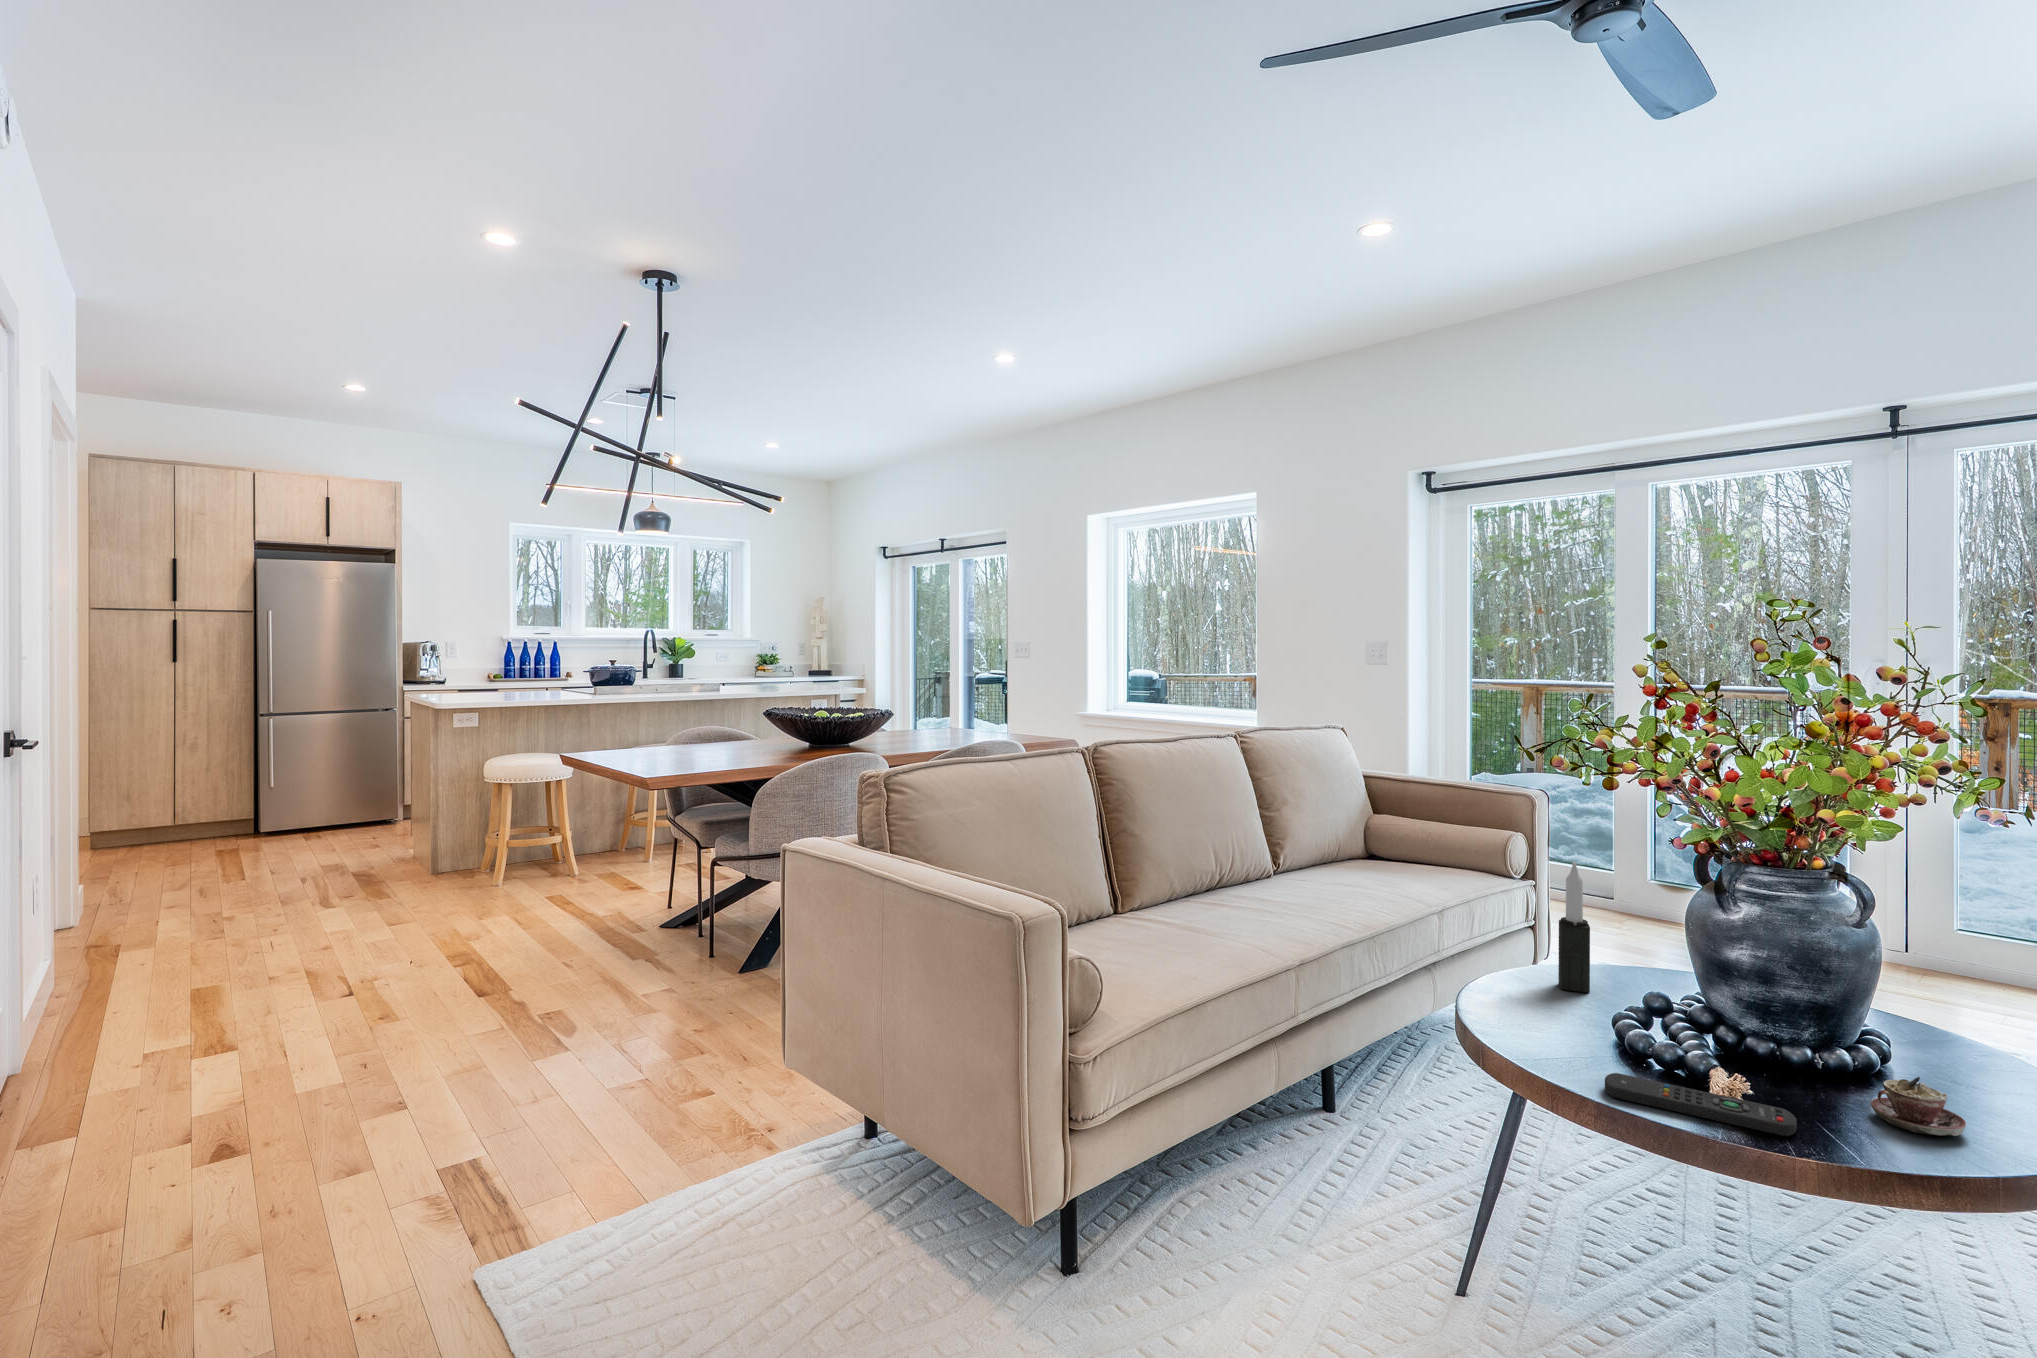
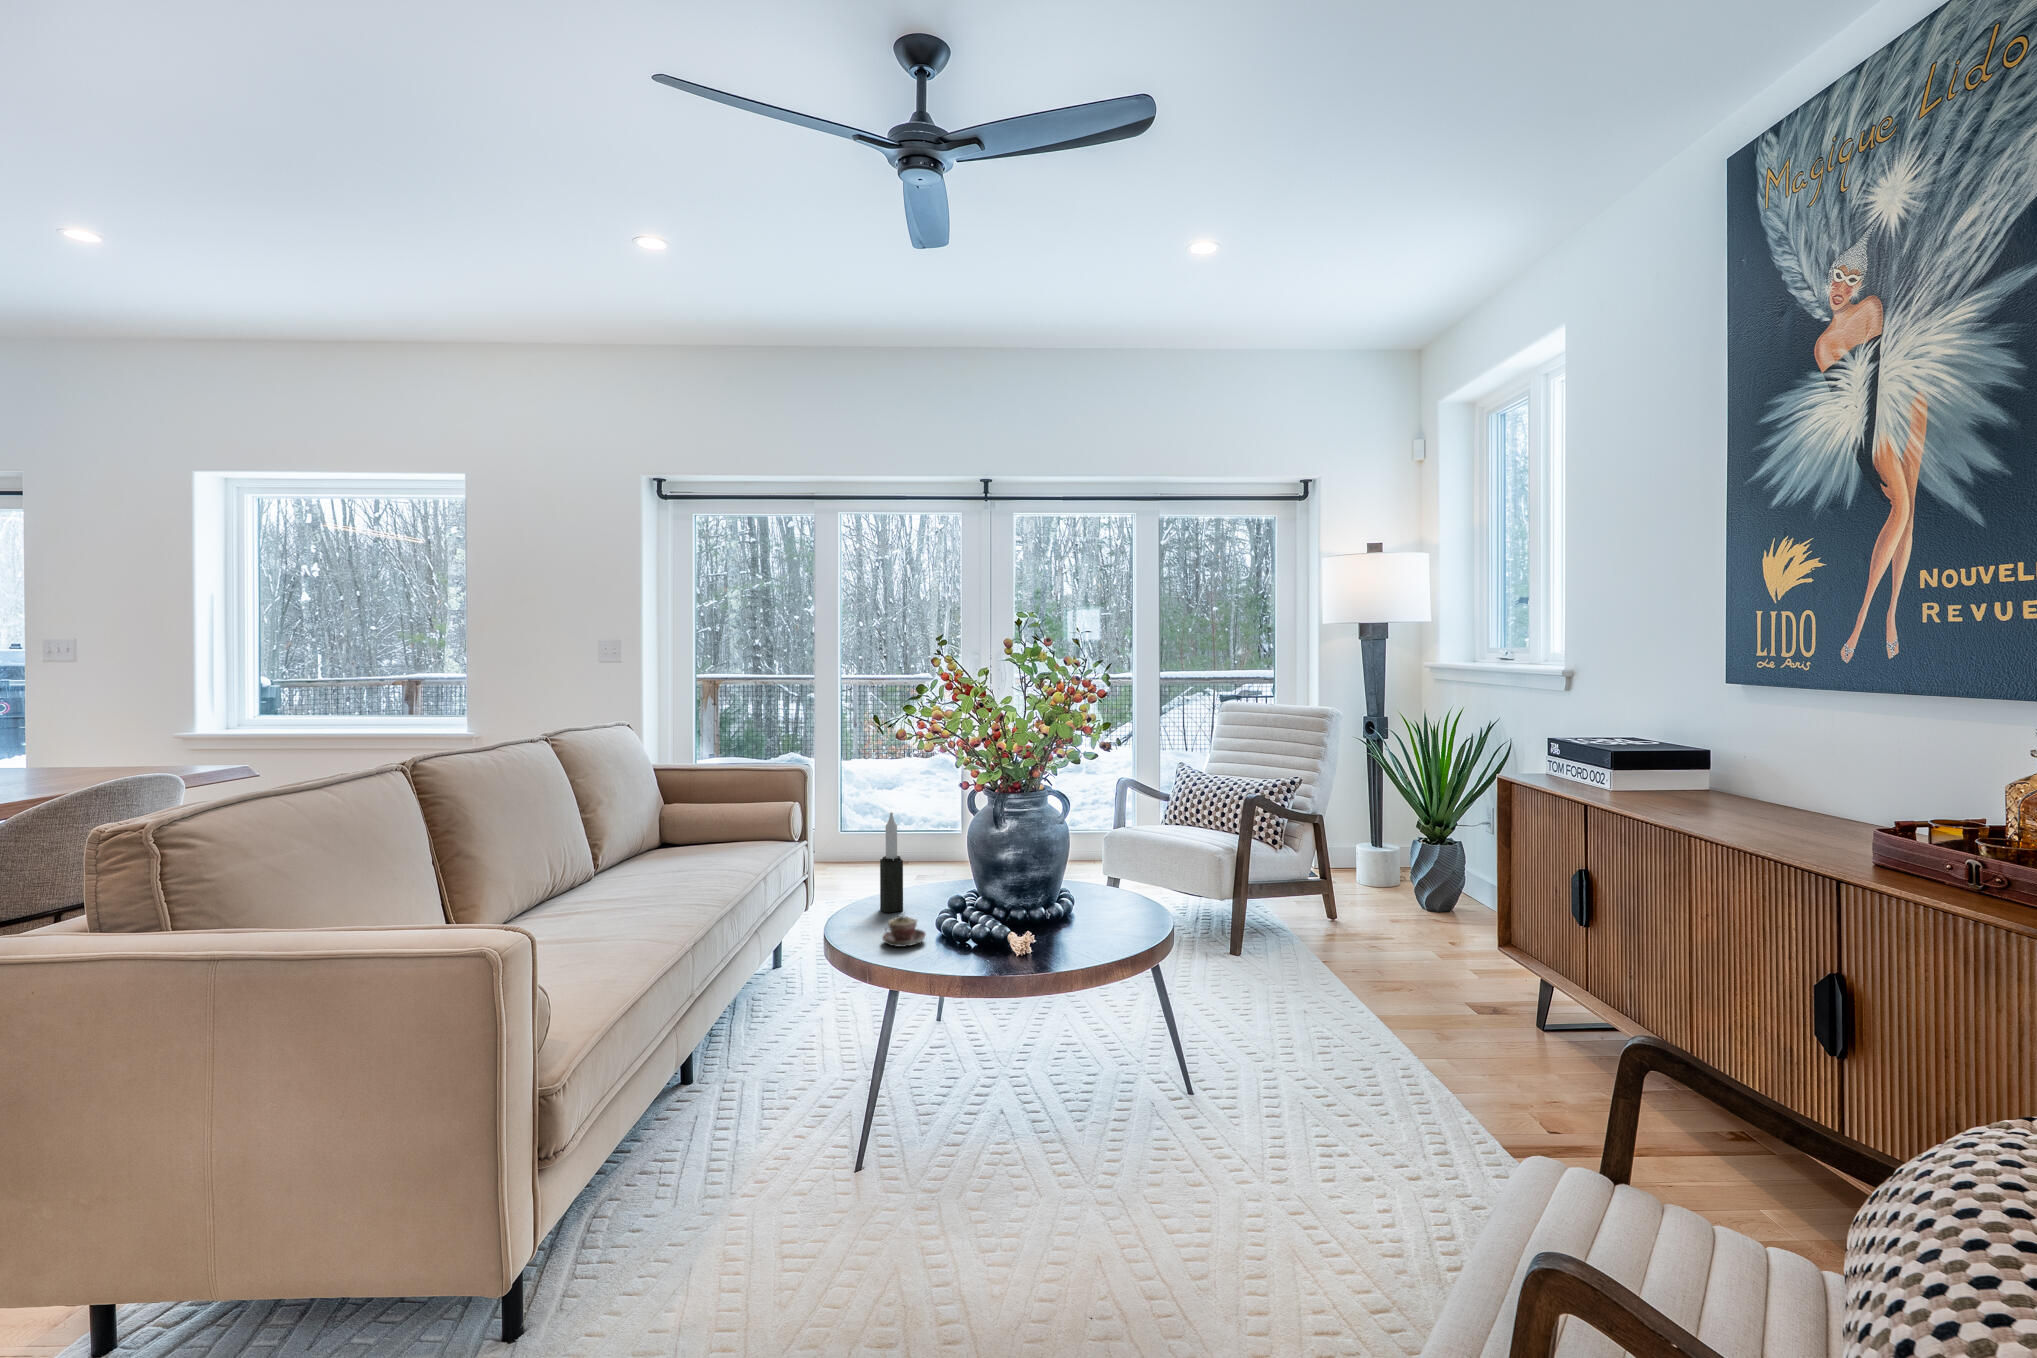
remote control: present [1605,1073,1797,1136] -> none [957,946,1062,970]
teacup: present [1870,1077,1966,1136] -> present [882,916,926,947]

